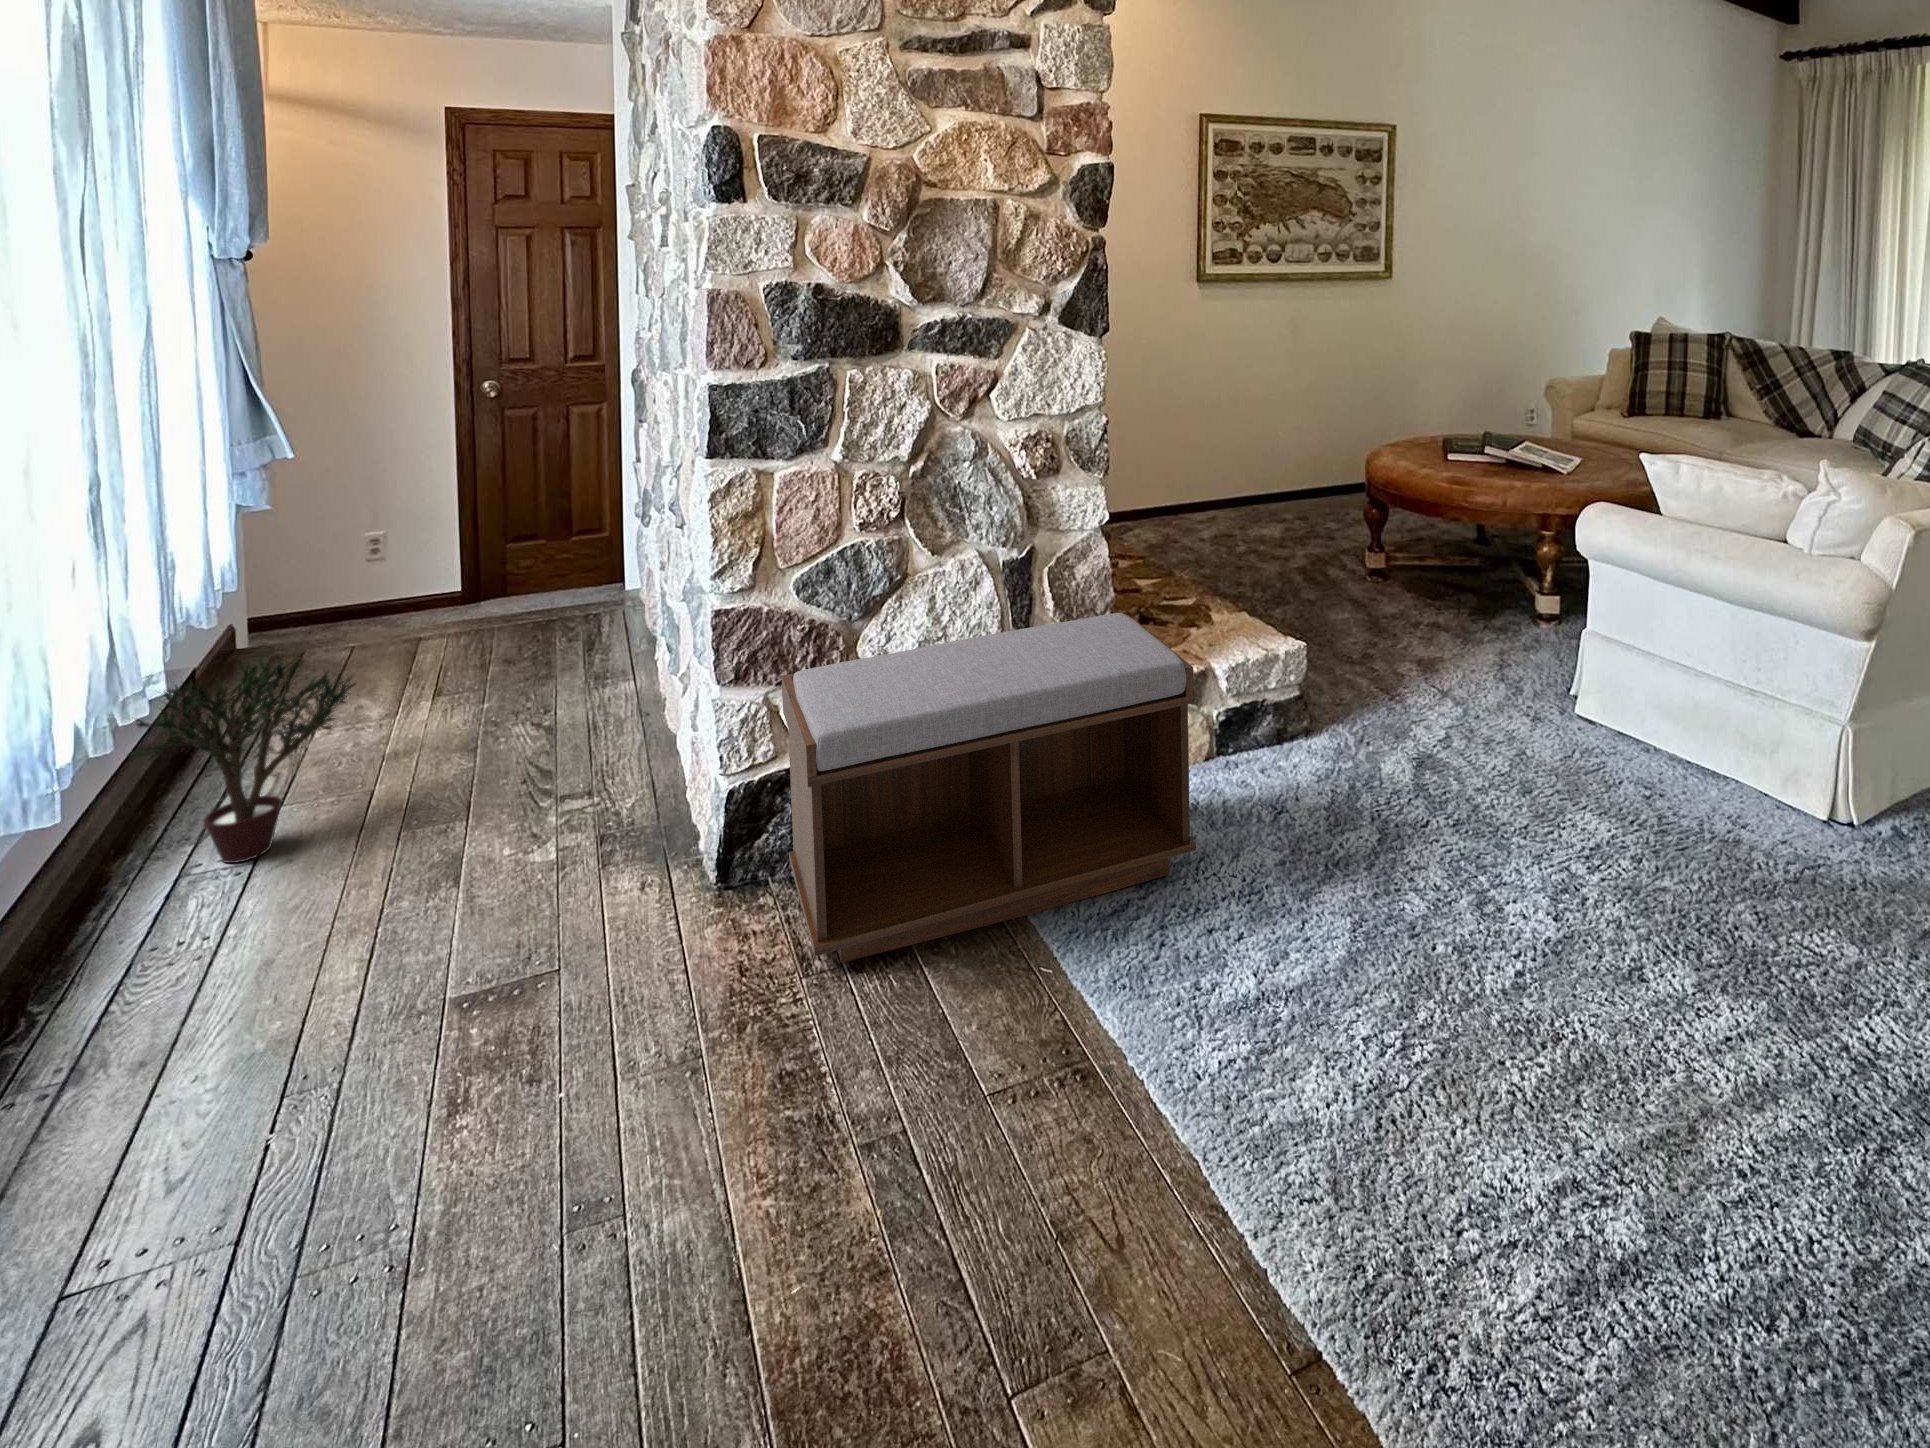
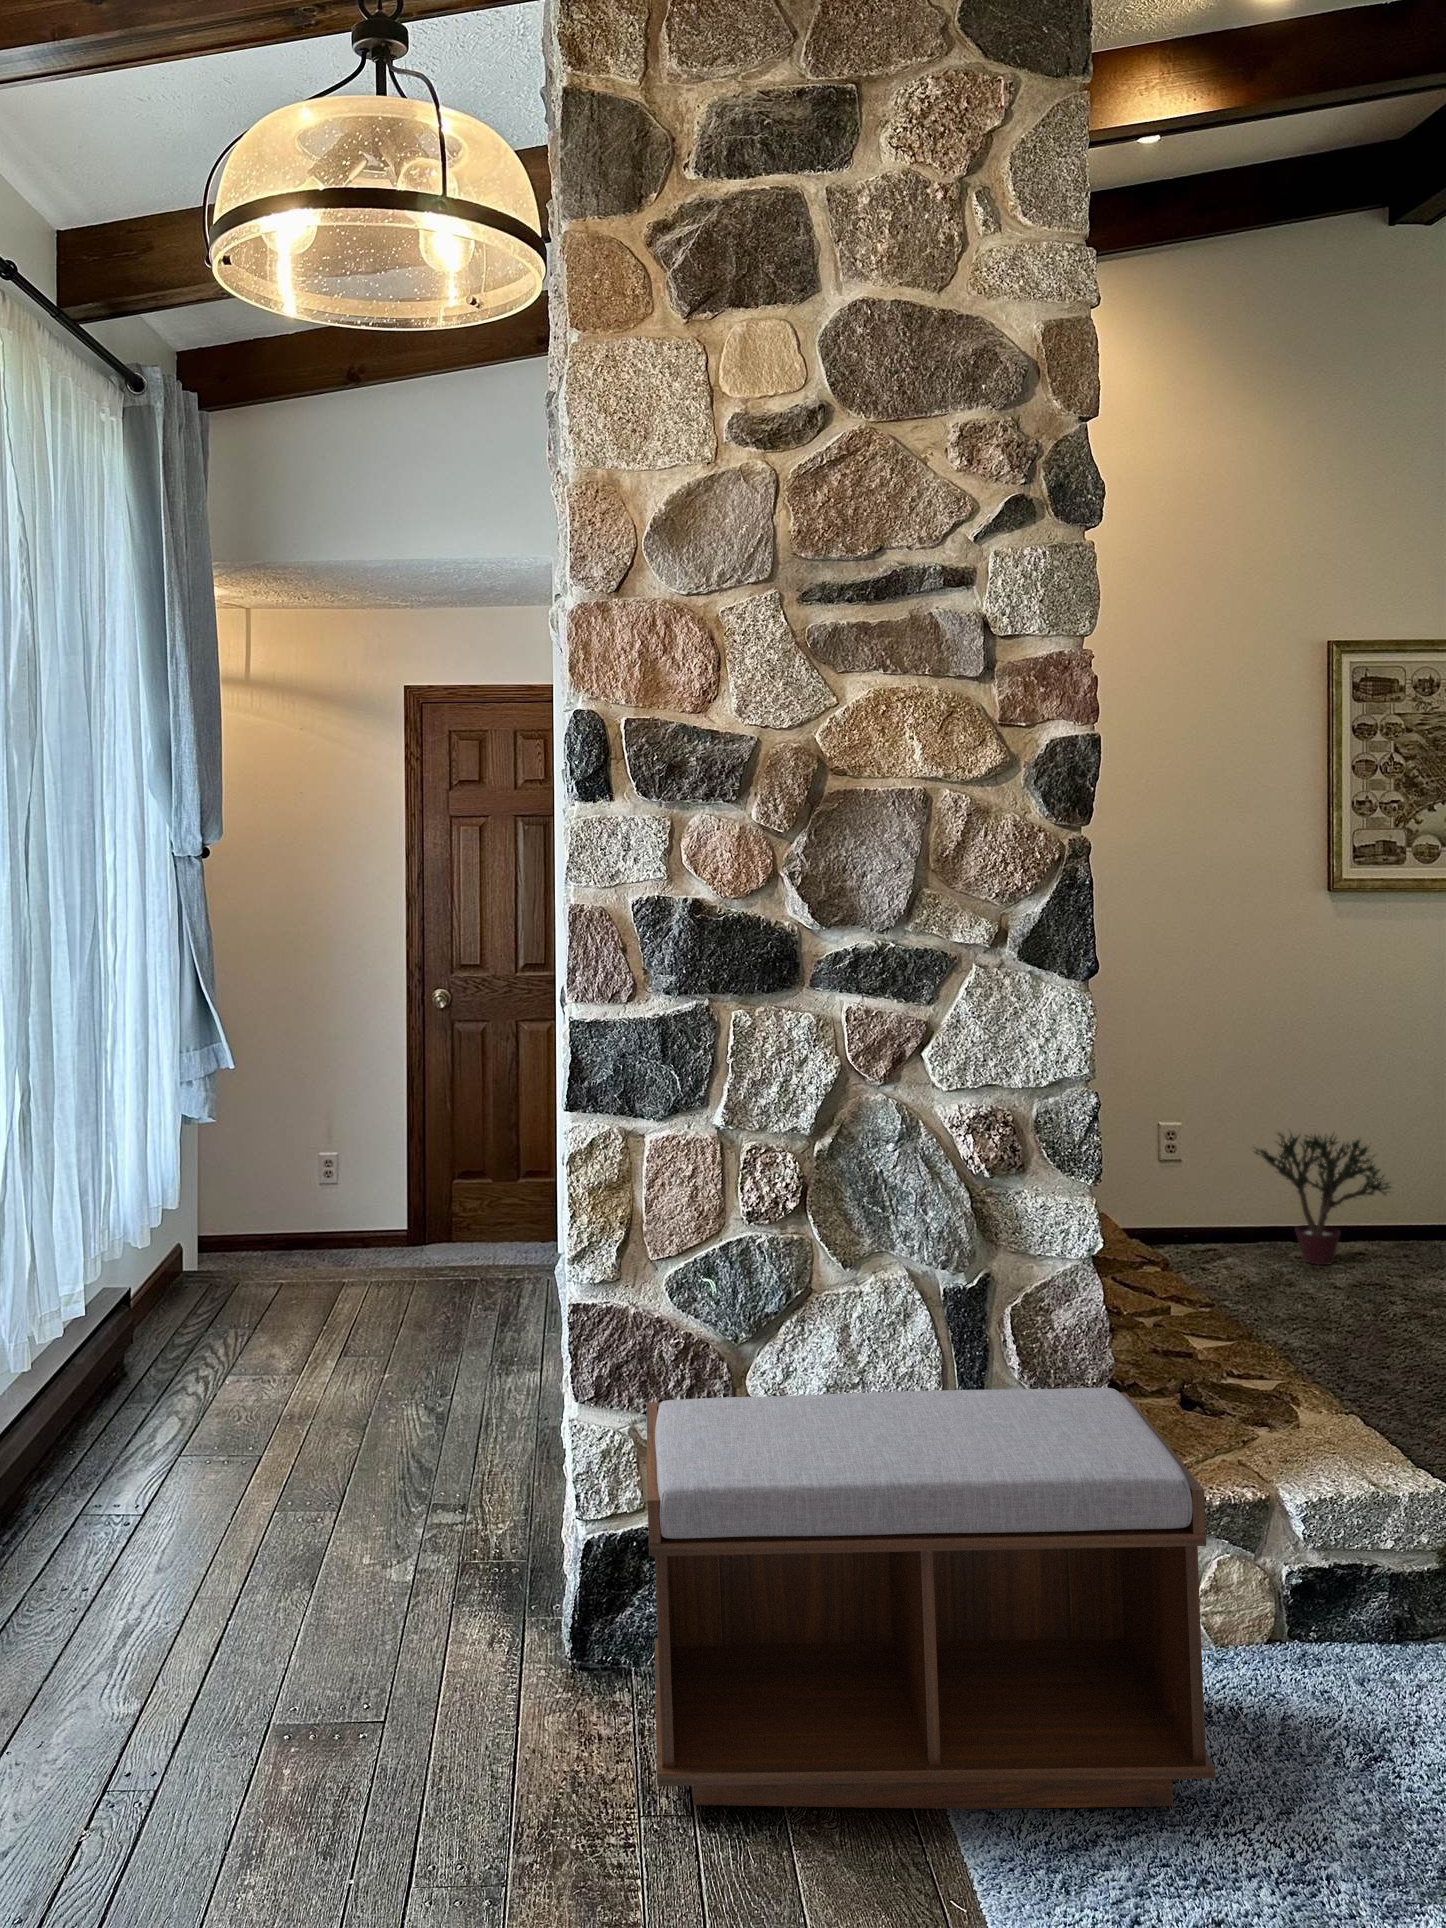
potted plant: present [128,661,355,863] -> present [1255,1133,1391,1265]

